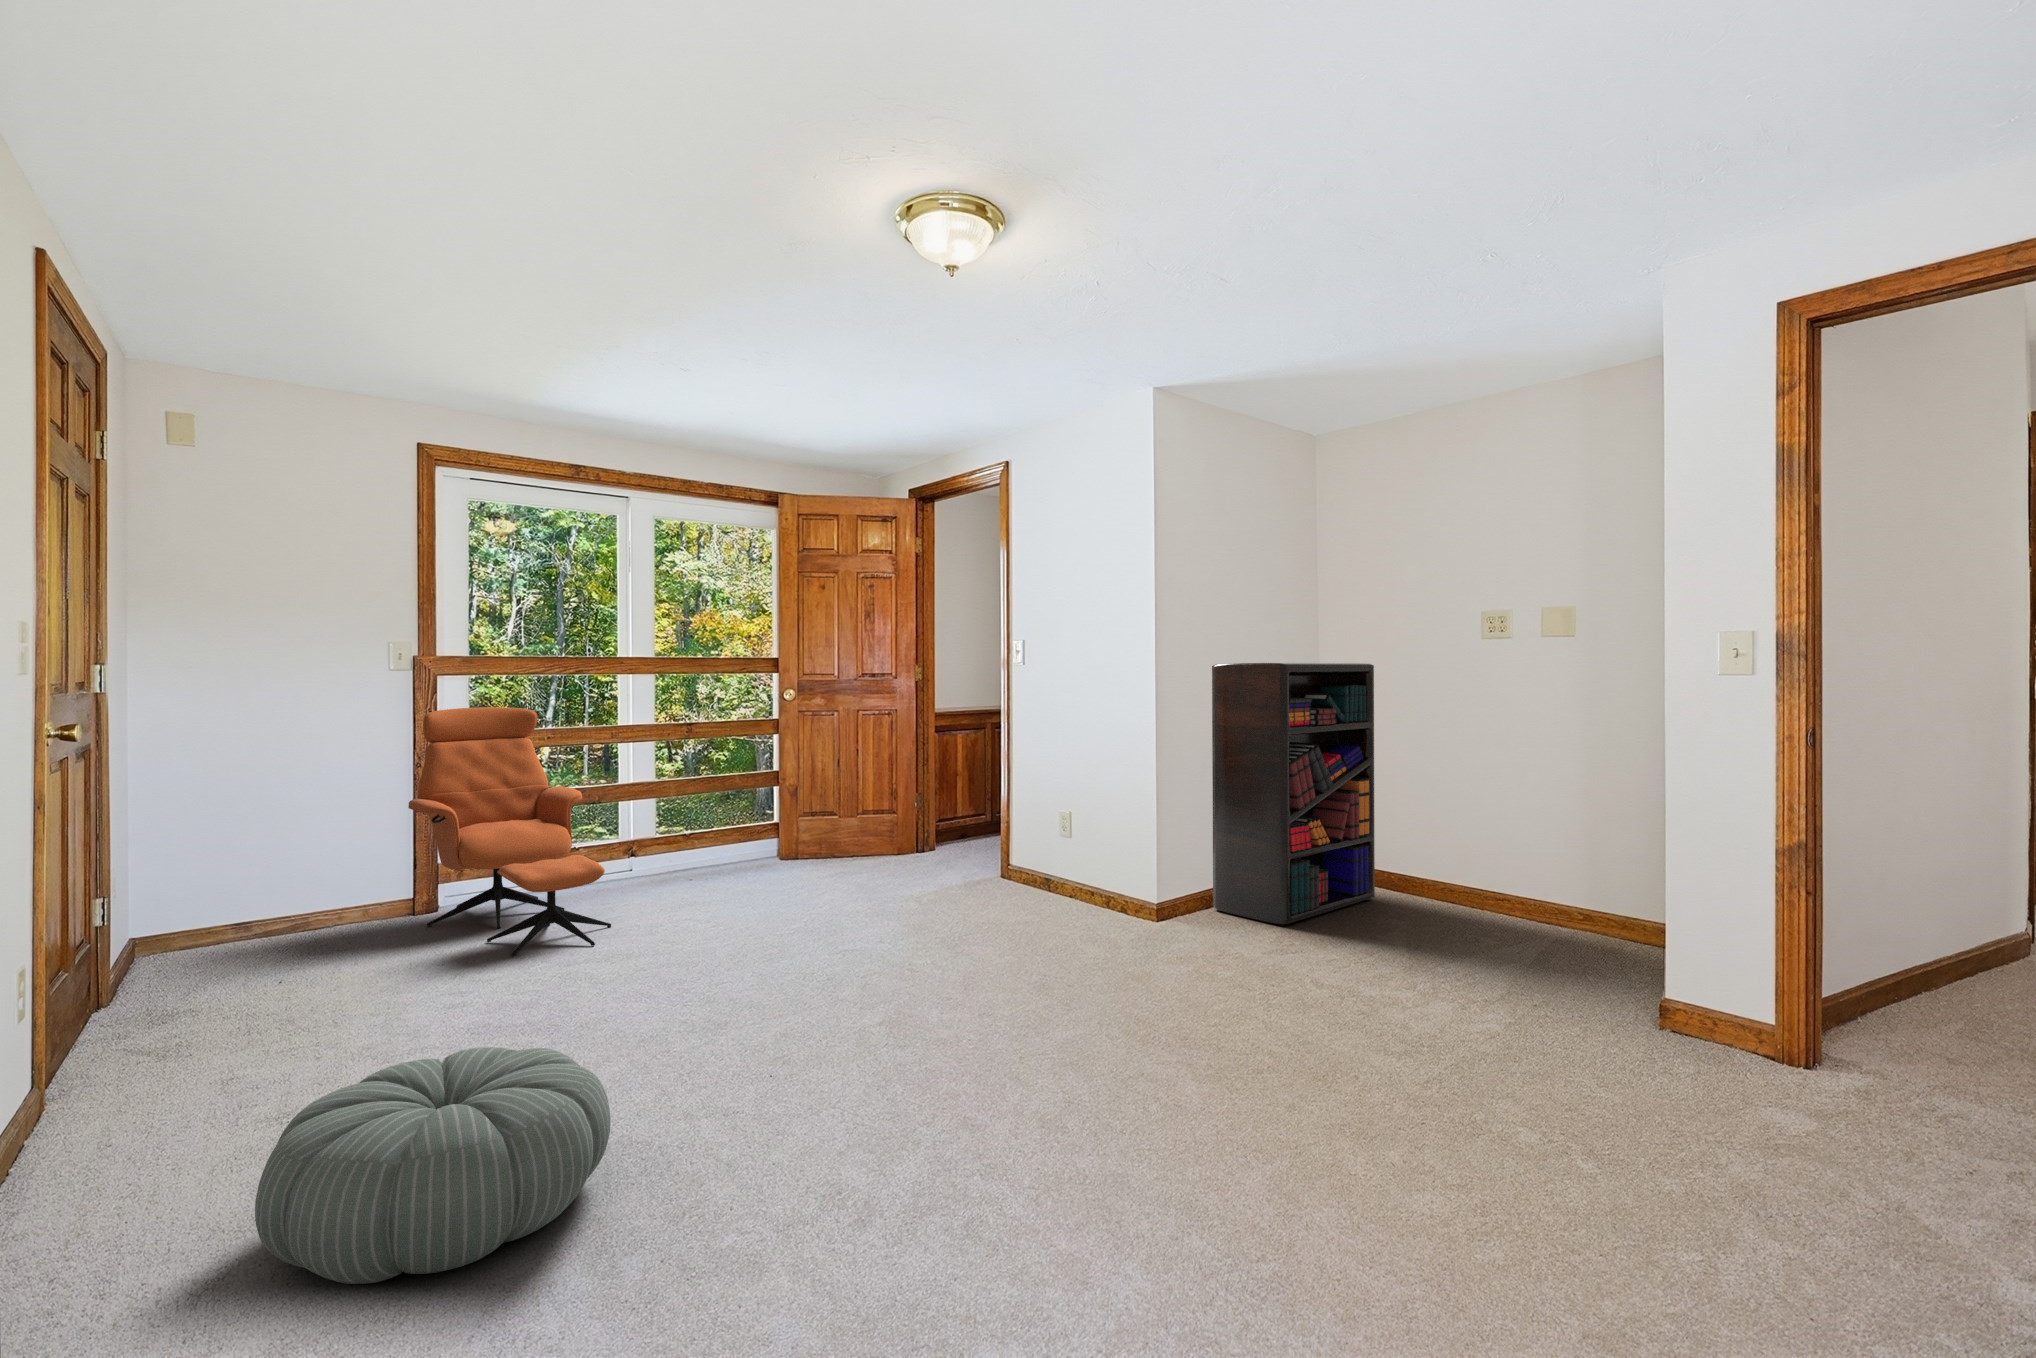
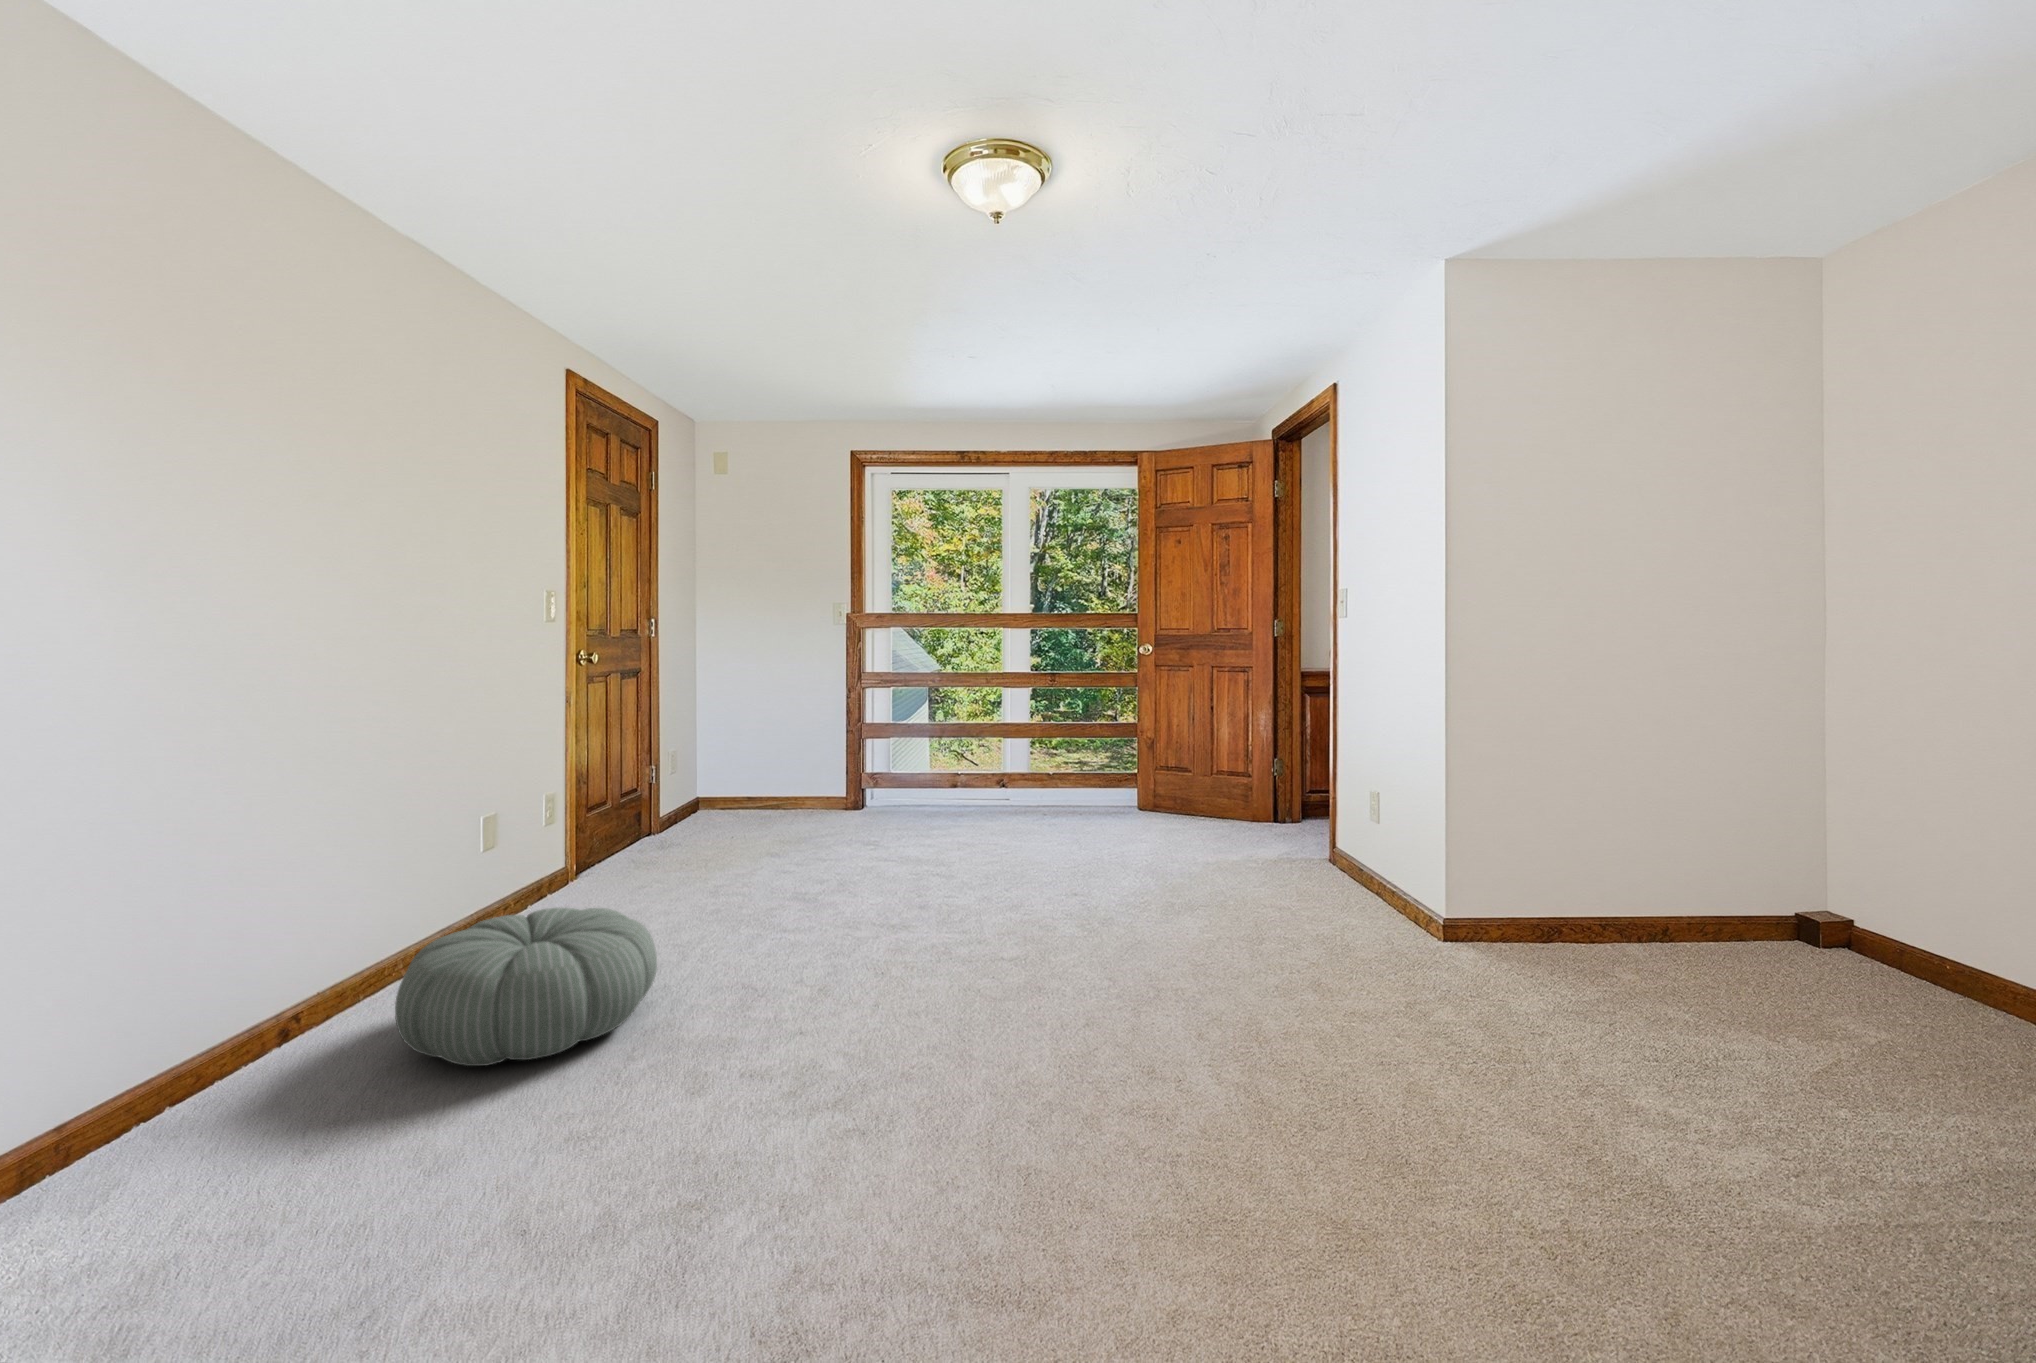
bookshelf: present [1212,663,1375,925] -> none [1547,601,1896,987]
armchair: present [408,707,611,956] -> none [829,654,945,852]

